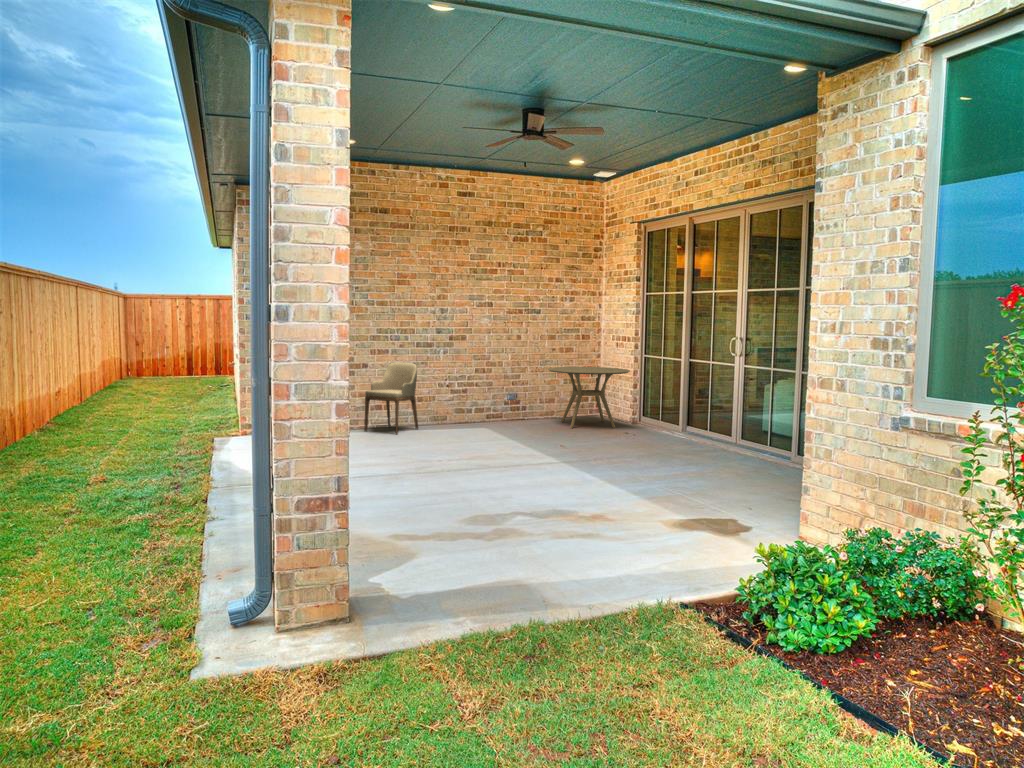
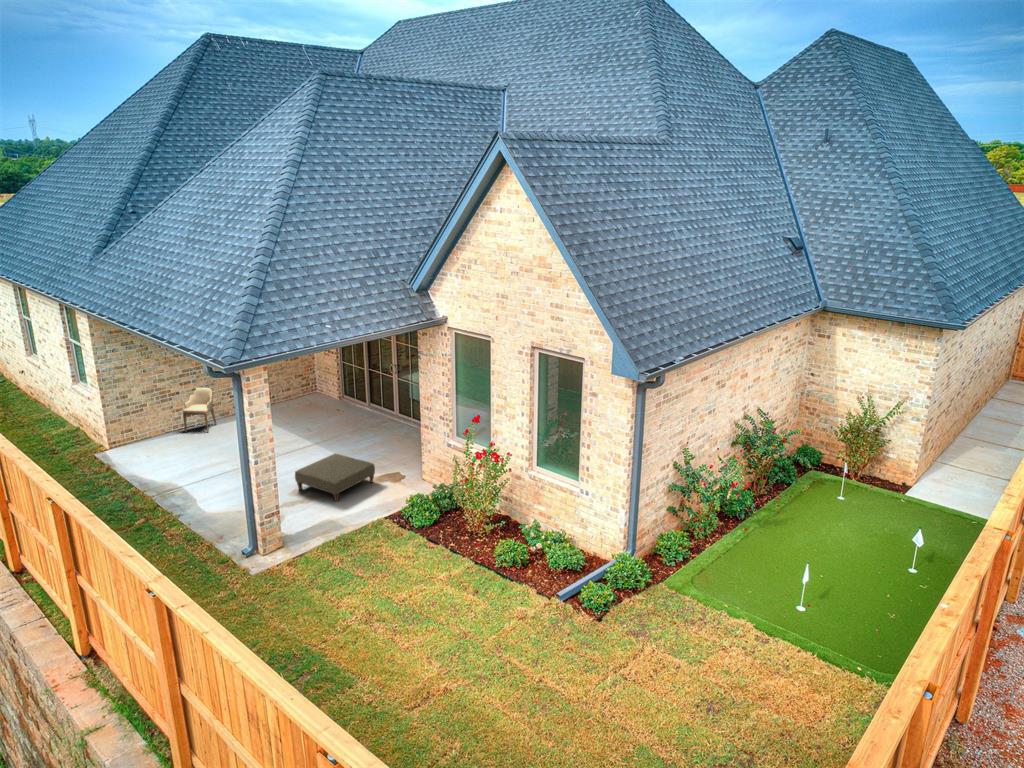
dining table: present [548,367,630,428] -> none [288,368,336,410]
ottoman: none [478,455,672,547] -> present [295,454,375,501]

